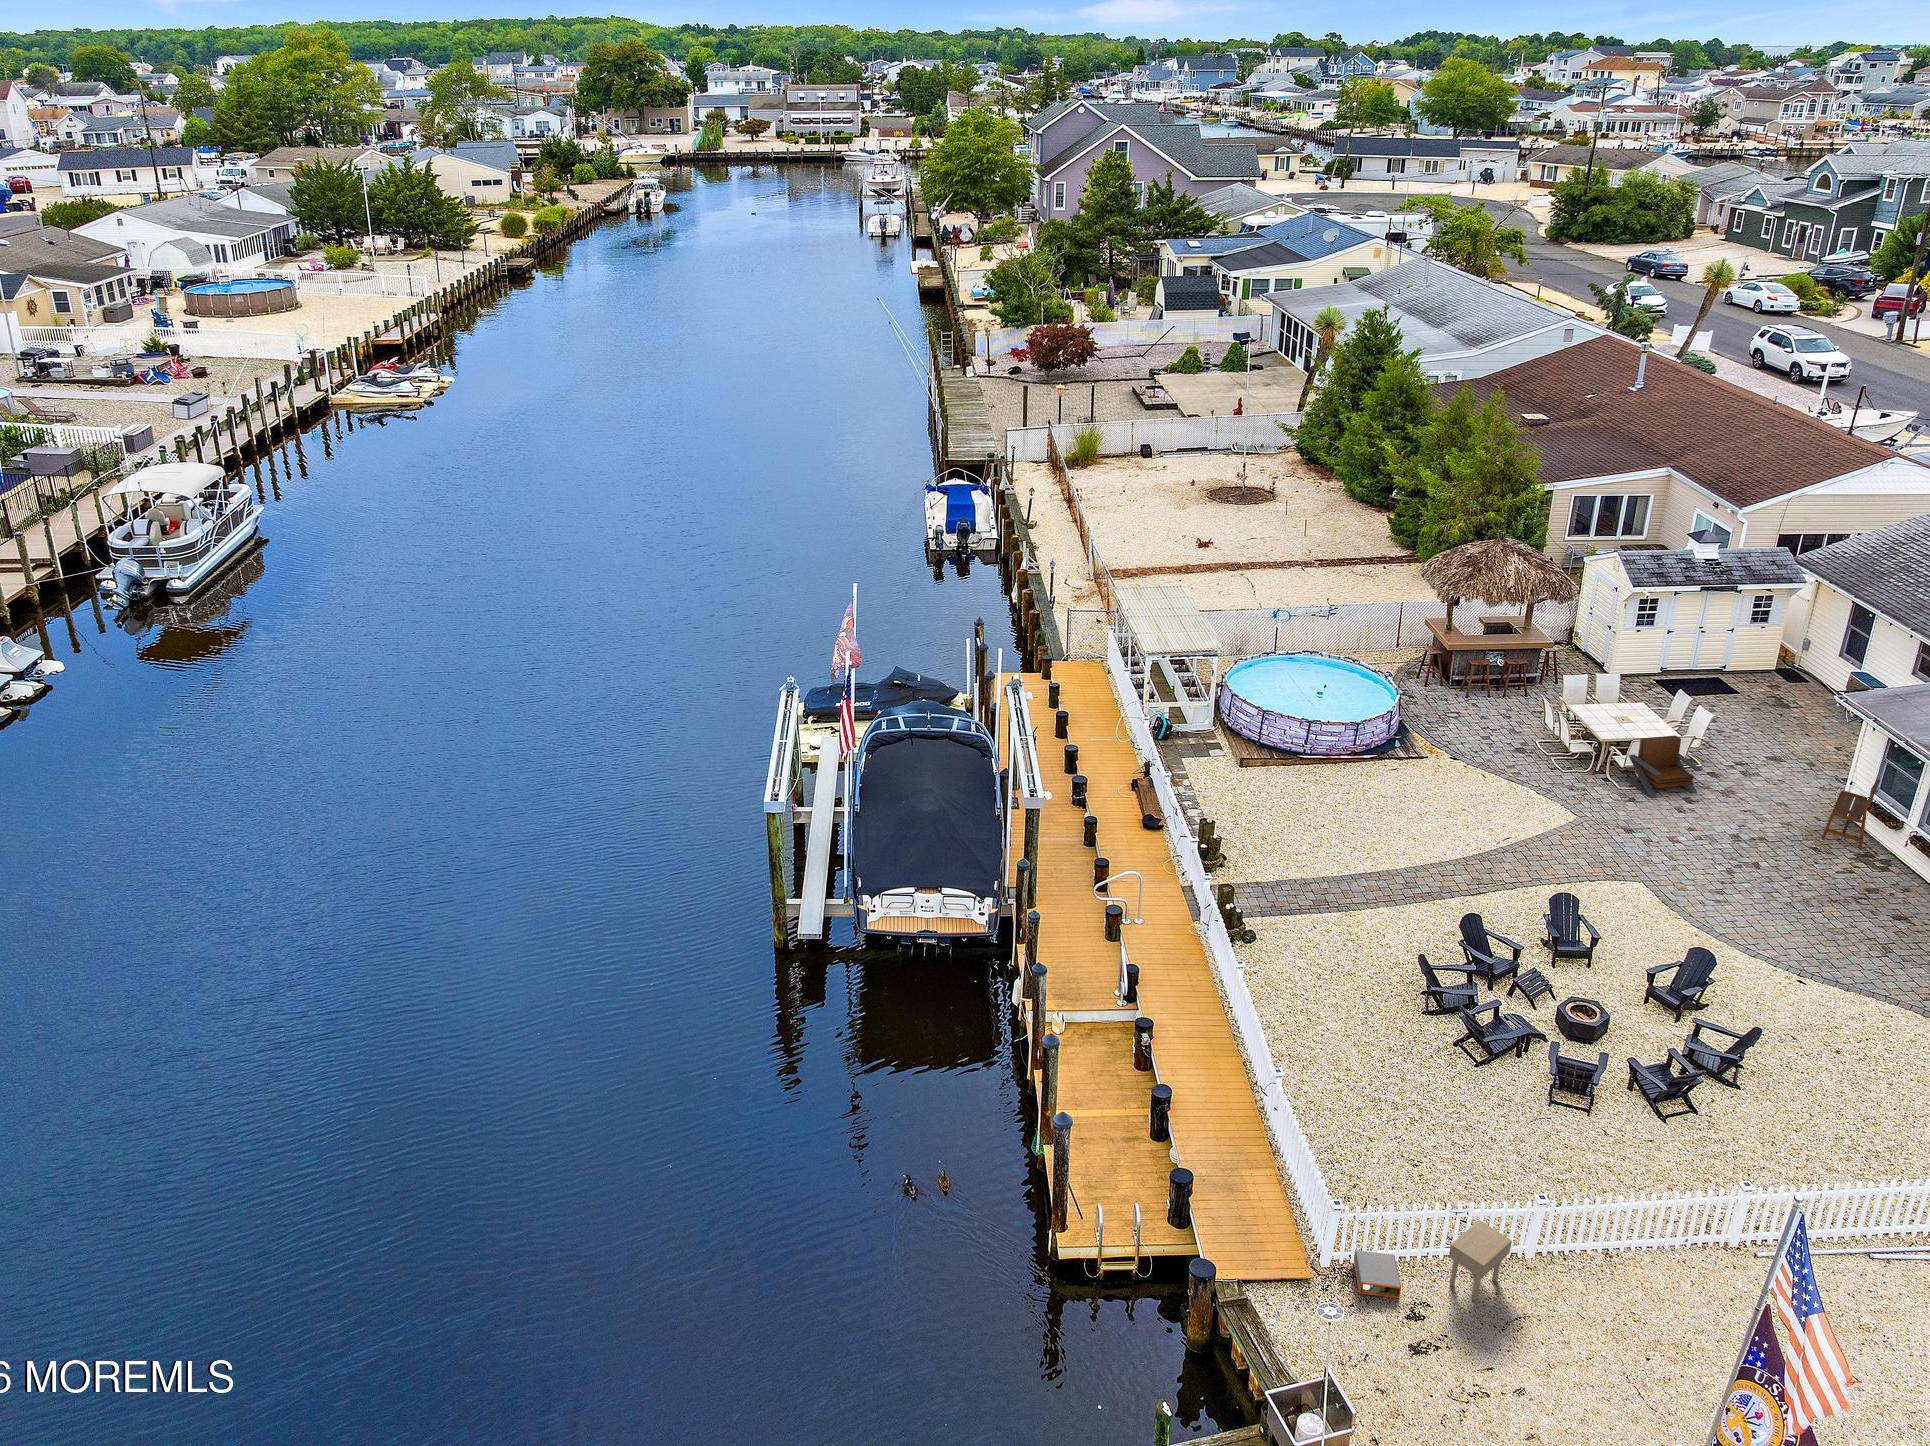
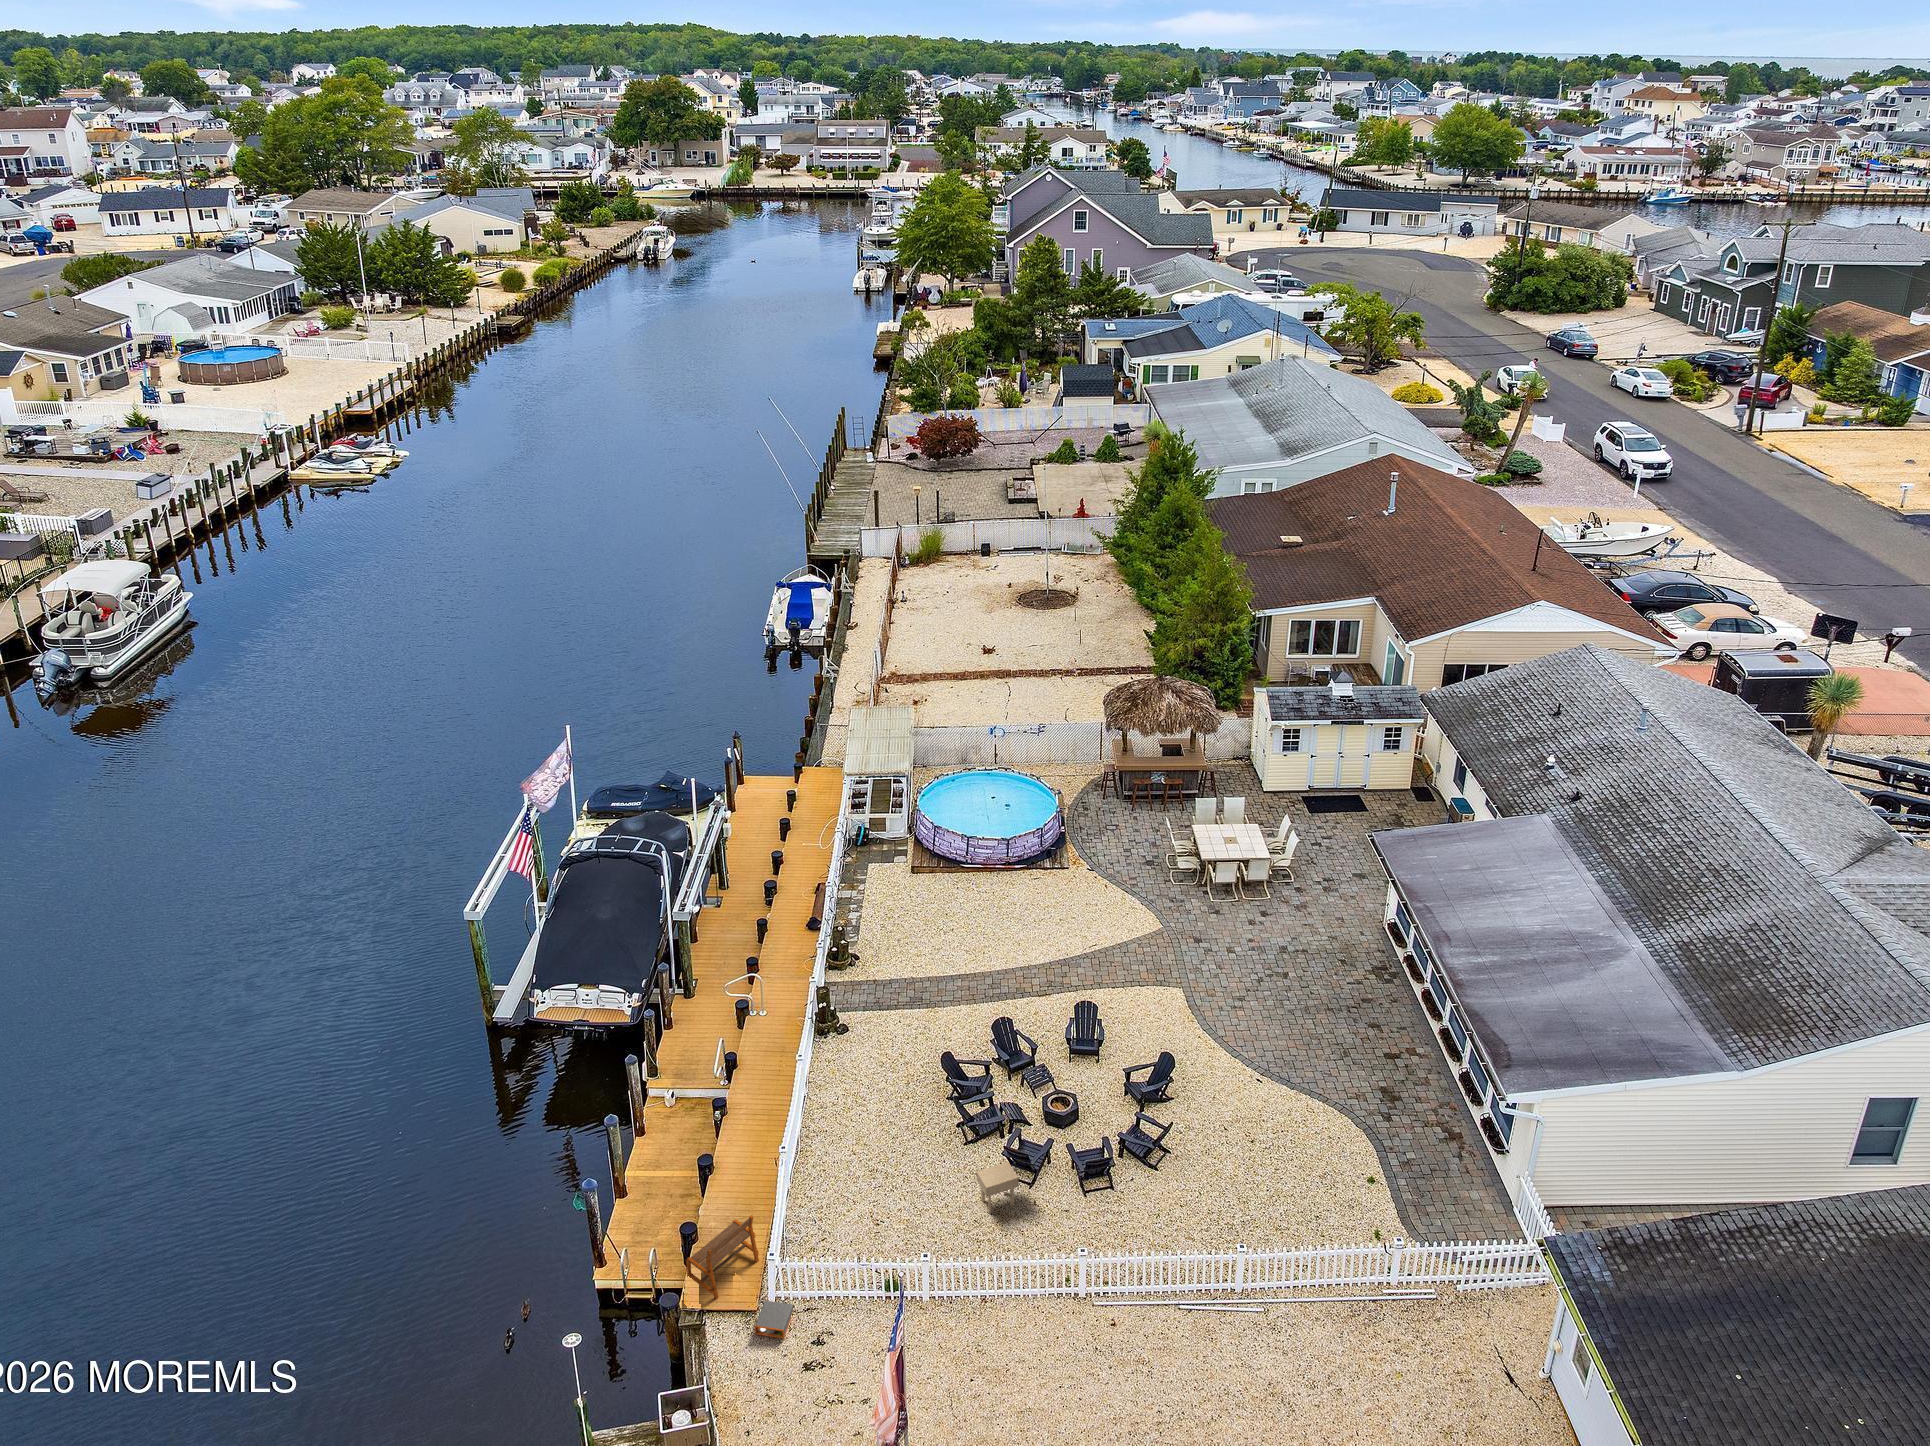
lounge chair: present [1625,735,1702,798] -> none [1221,858,1274,911]
bench: present [1821,779,1880,848] -> present [686,1215,759,1299]
side table: present [1449,1220,1512,1301] -> present [977,1162,1019,1213]

